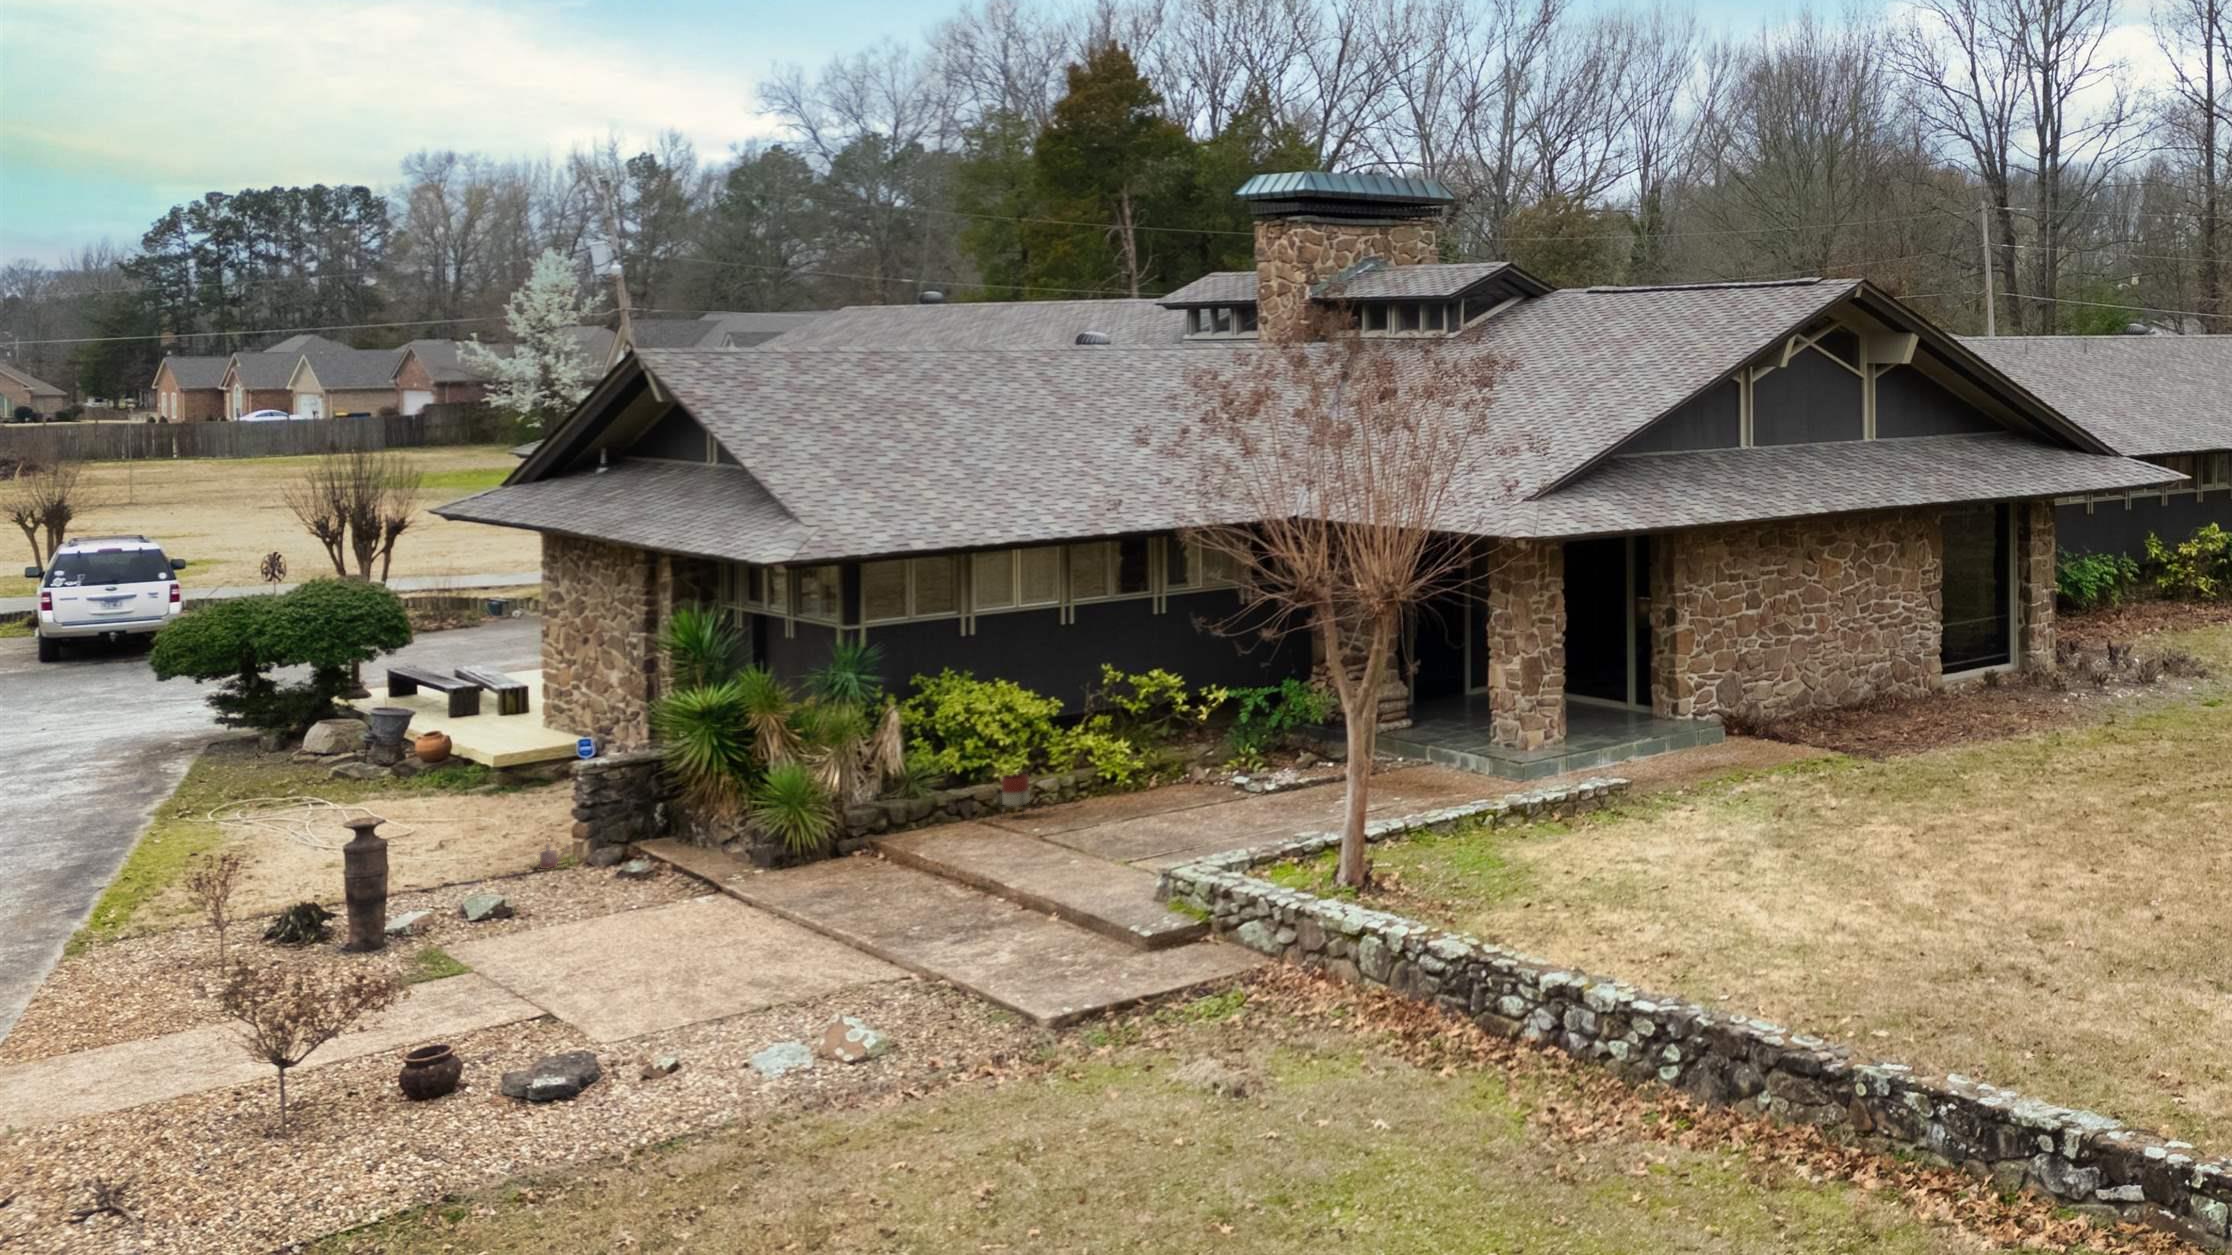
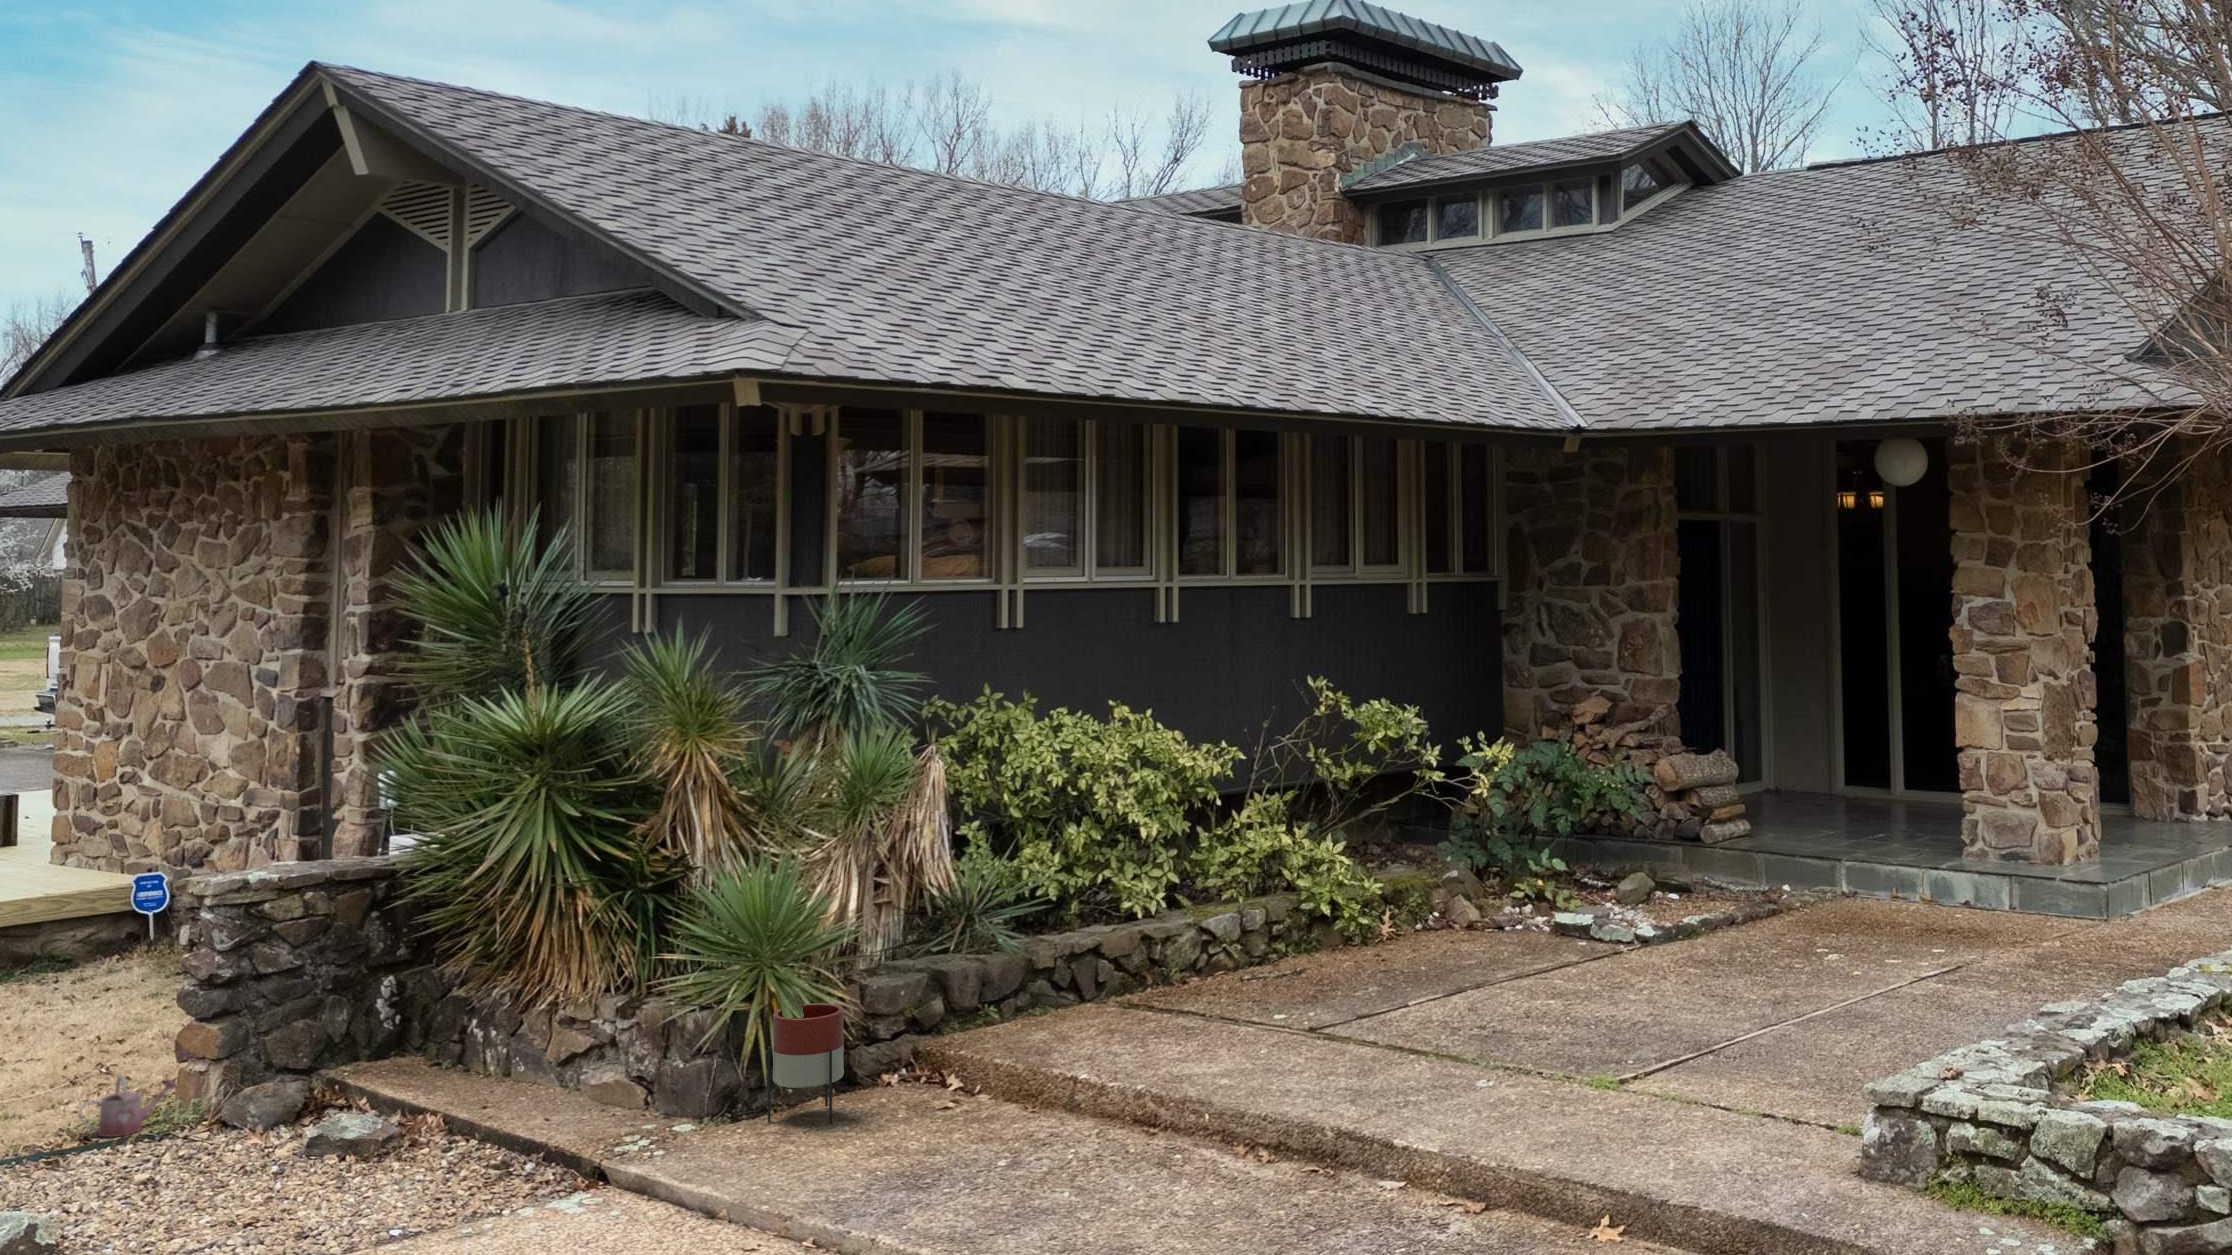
planter: present [1001,774,1030,810] -> present [768,1003,844,1124]

